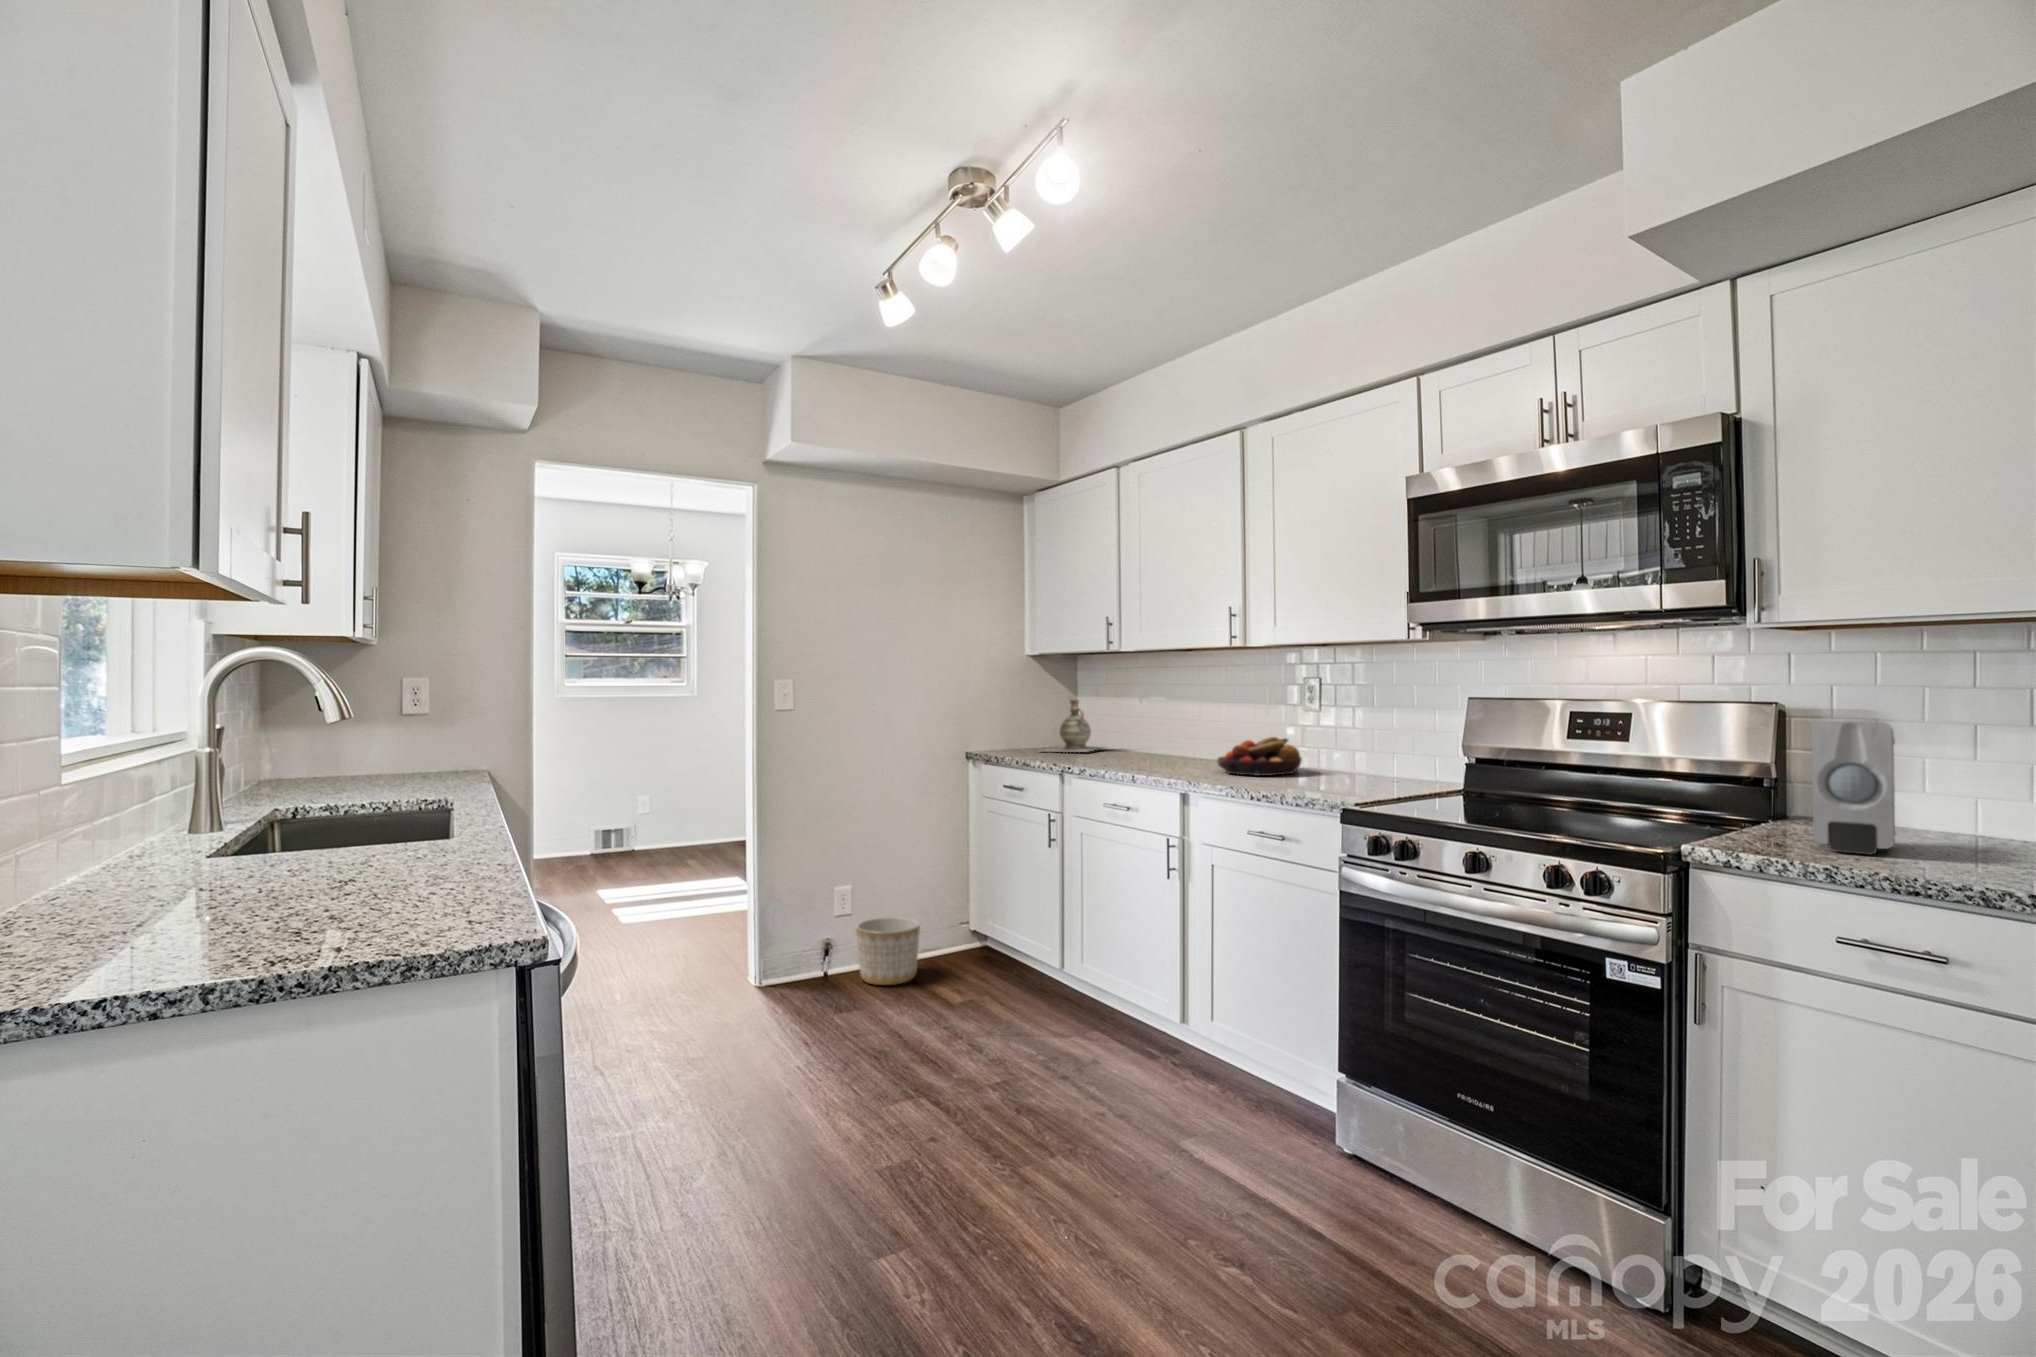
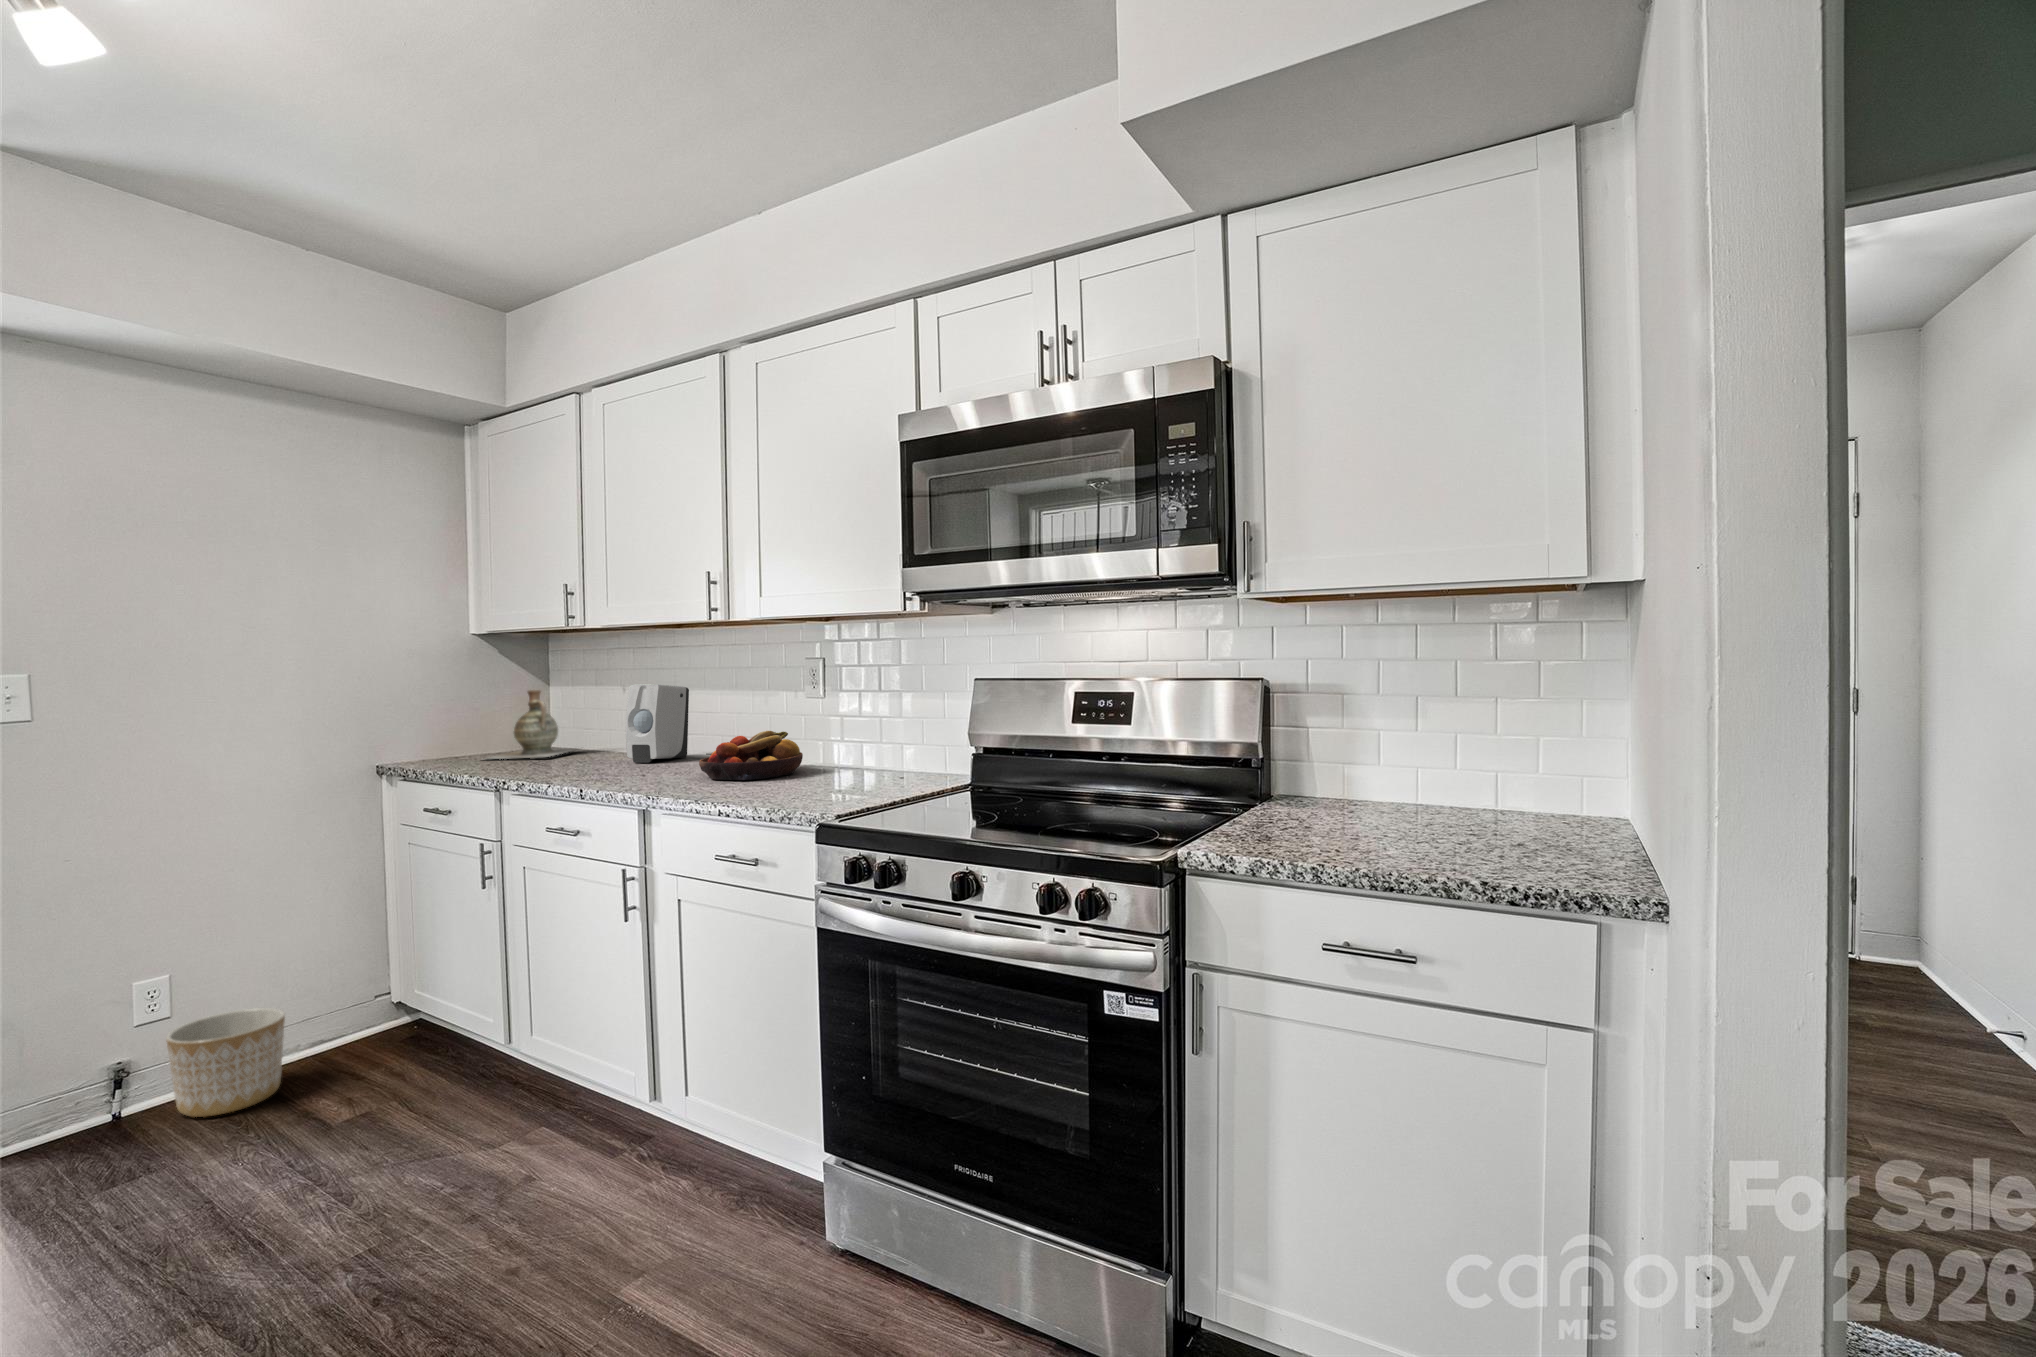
soap dispenser: present [1812,721,1896,854] -> present [626,684,689,763]

